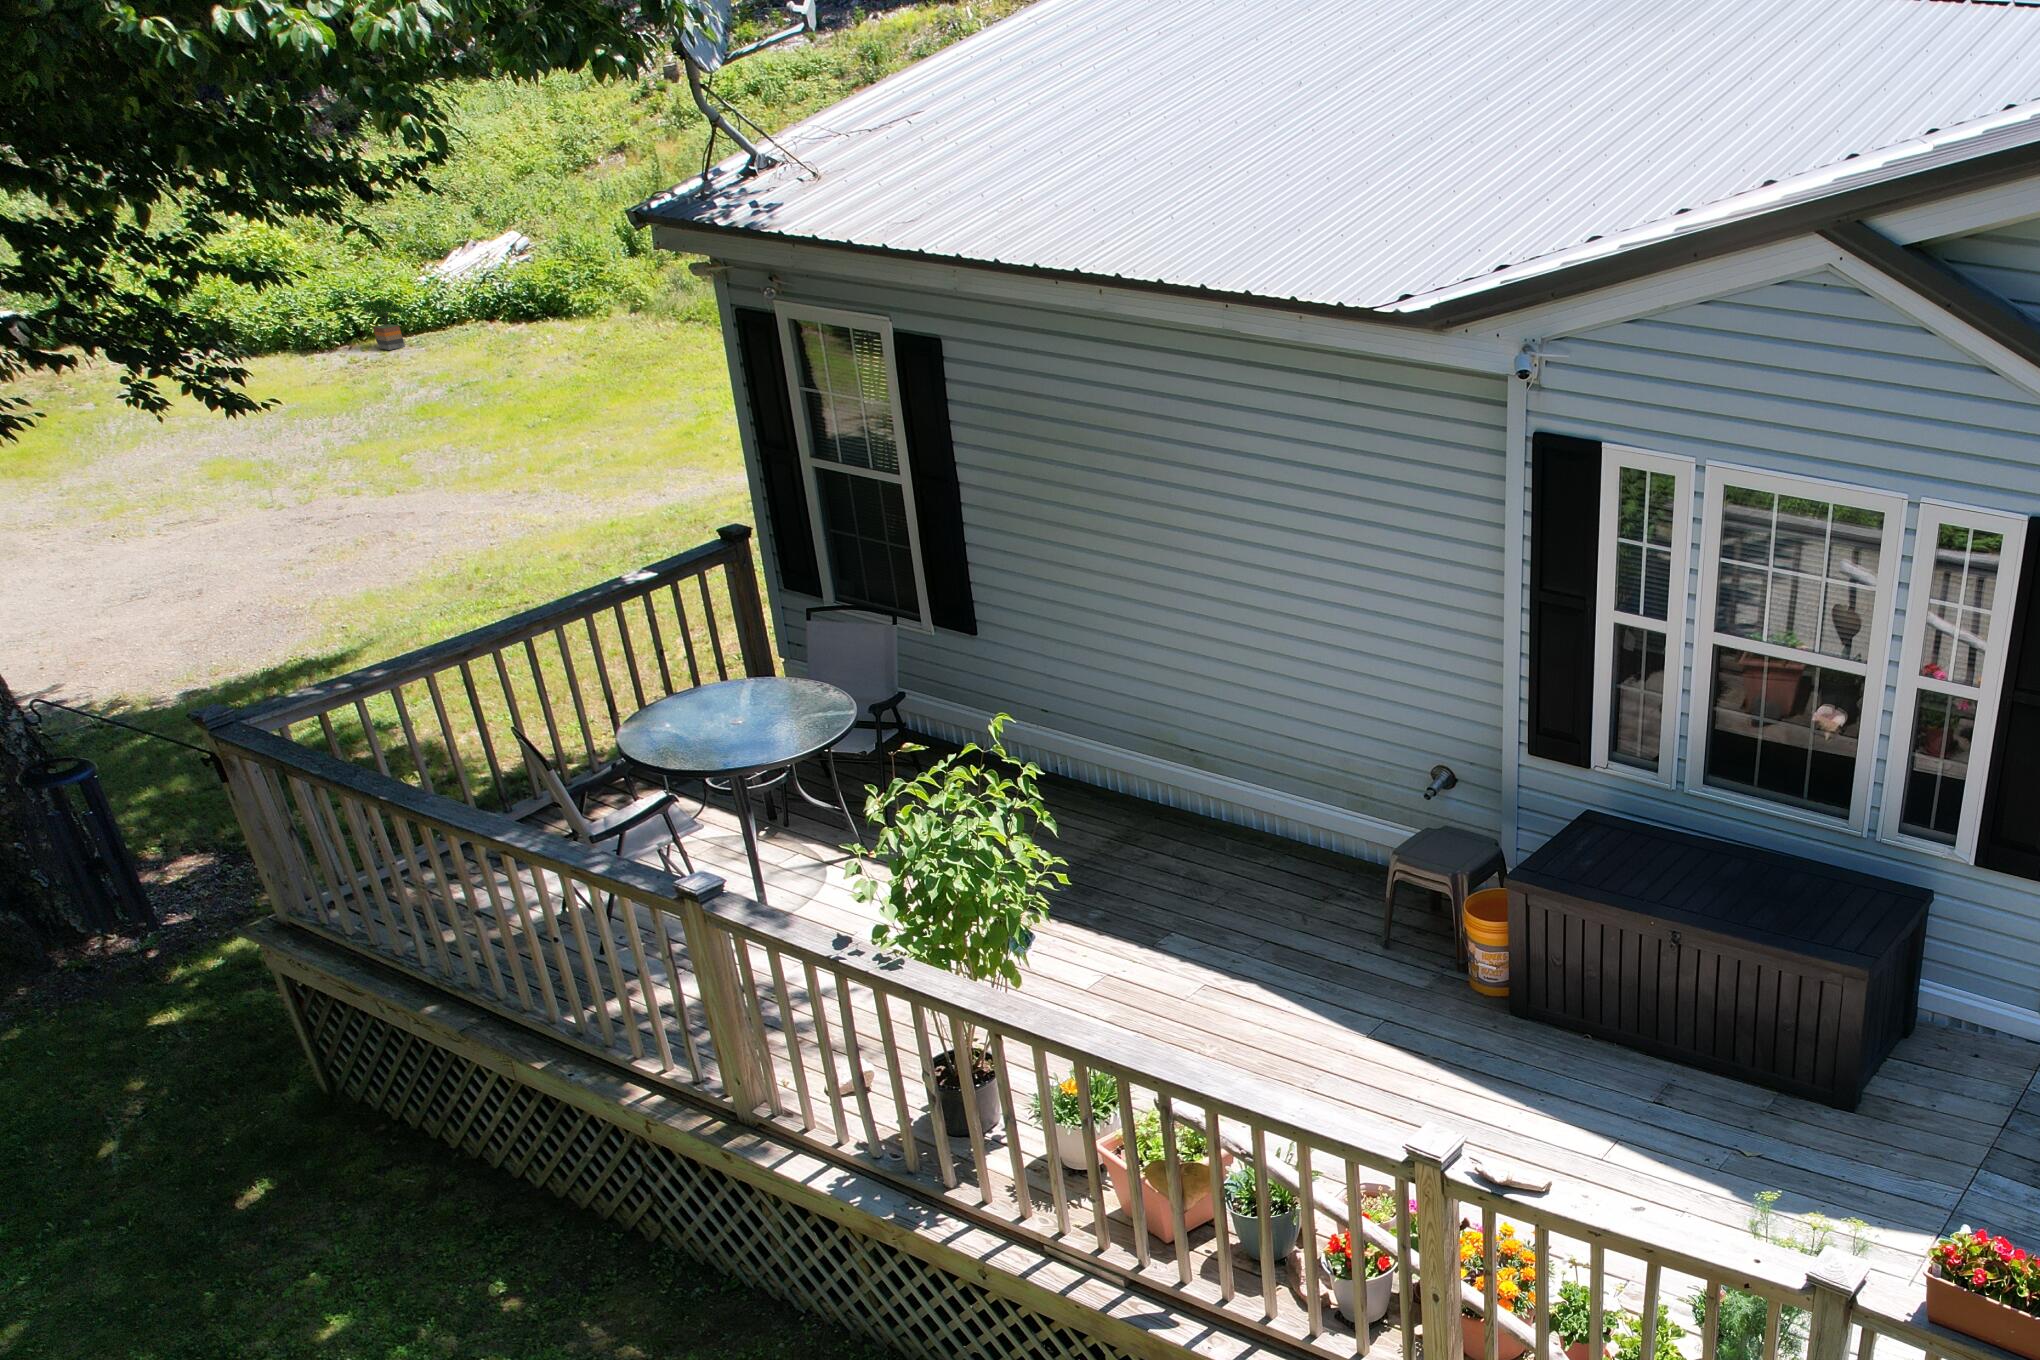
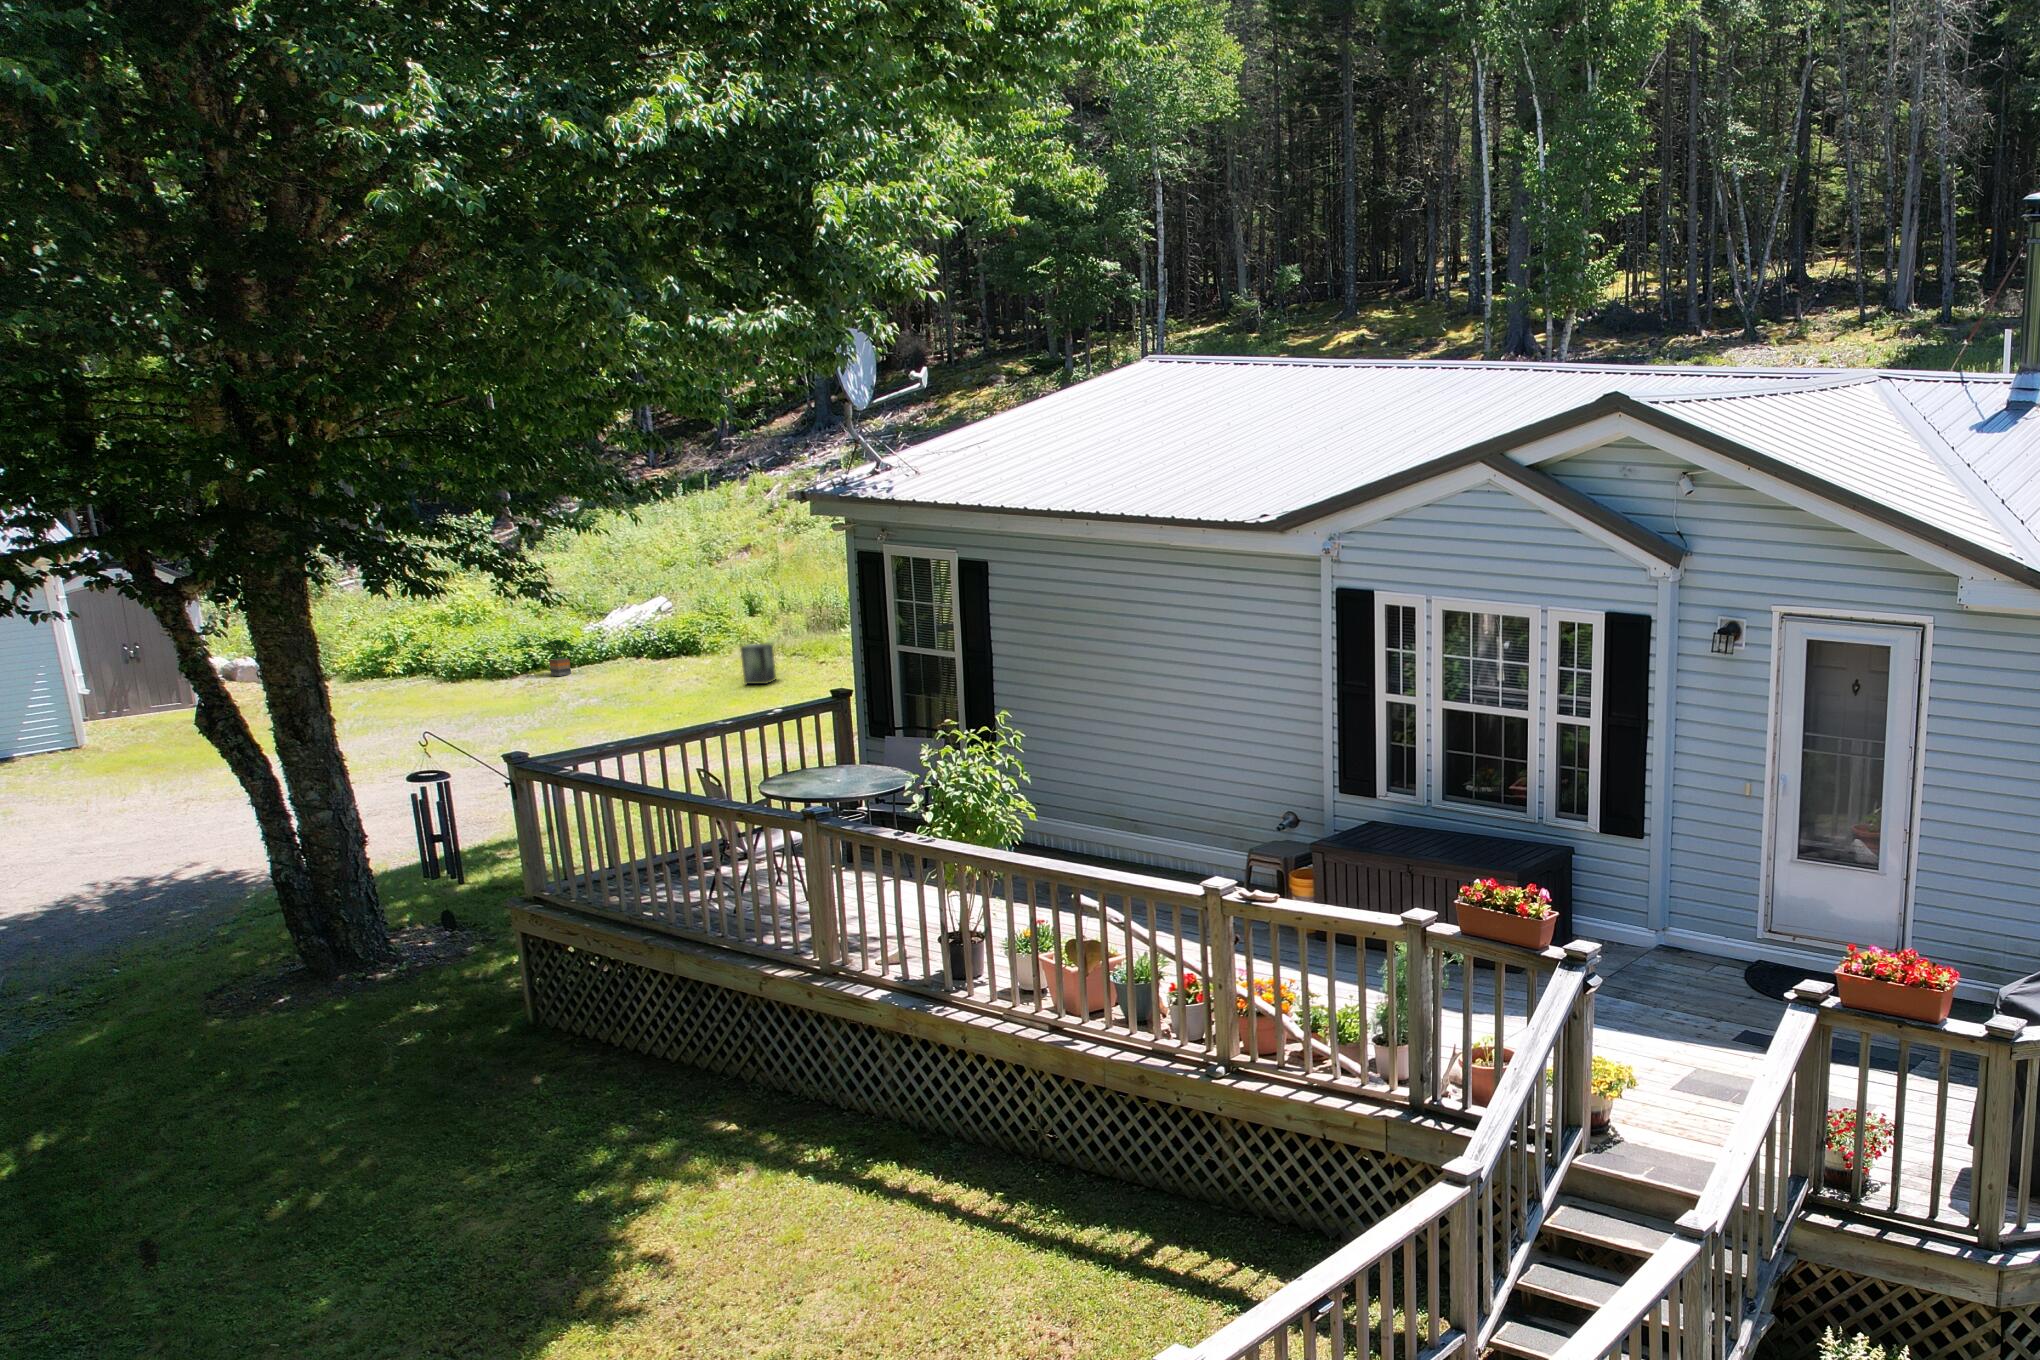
storage box: none [619,314,672,372] -> present [741,644,776,684]

